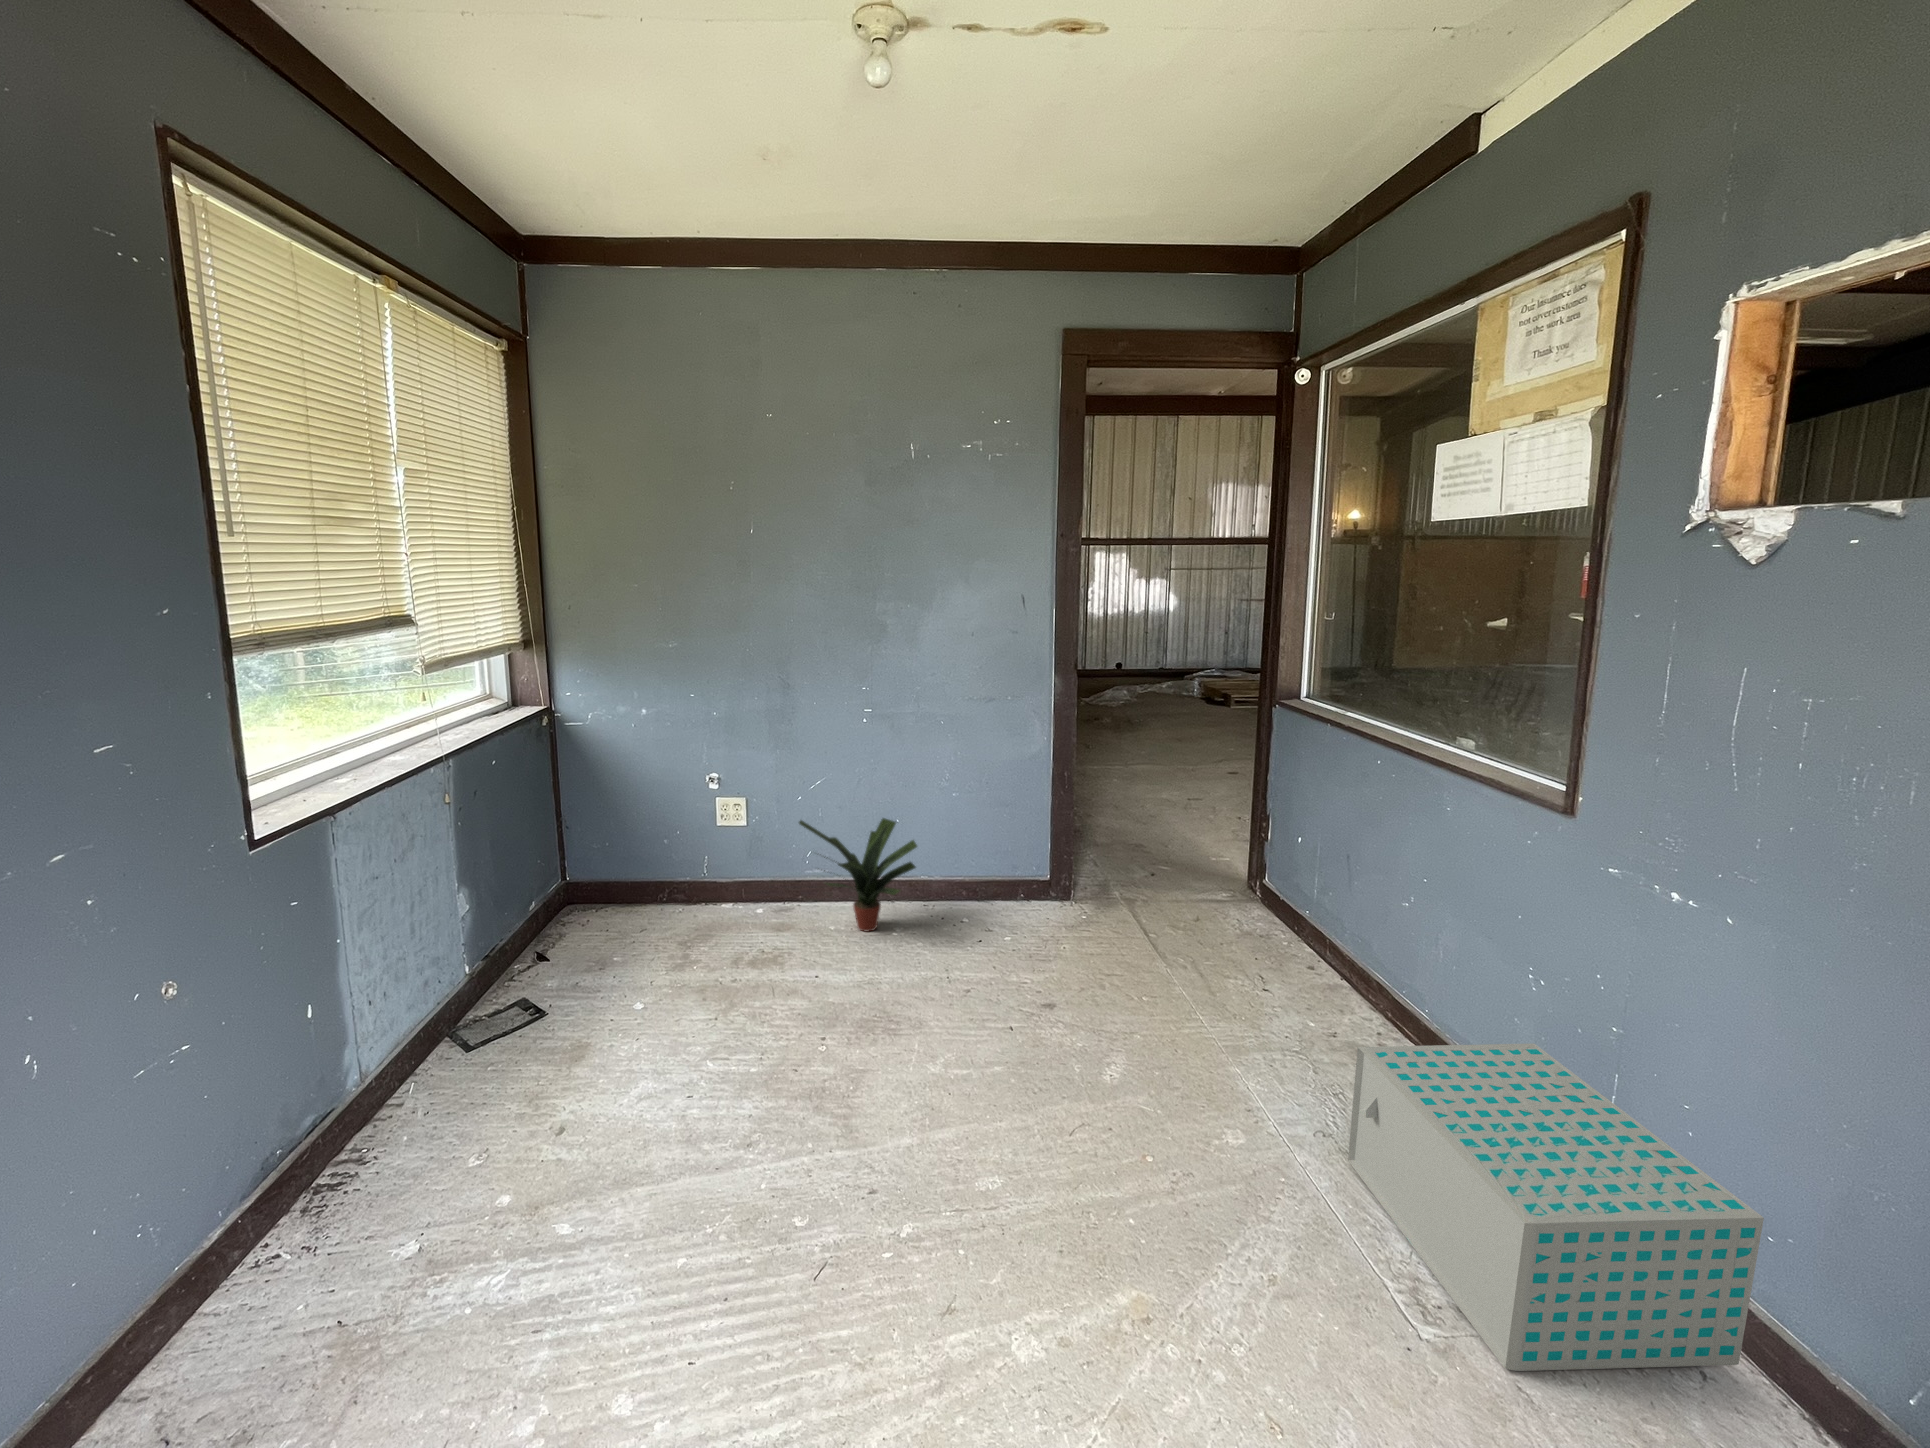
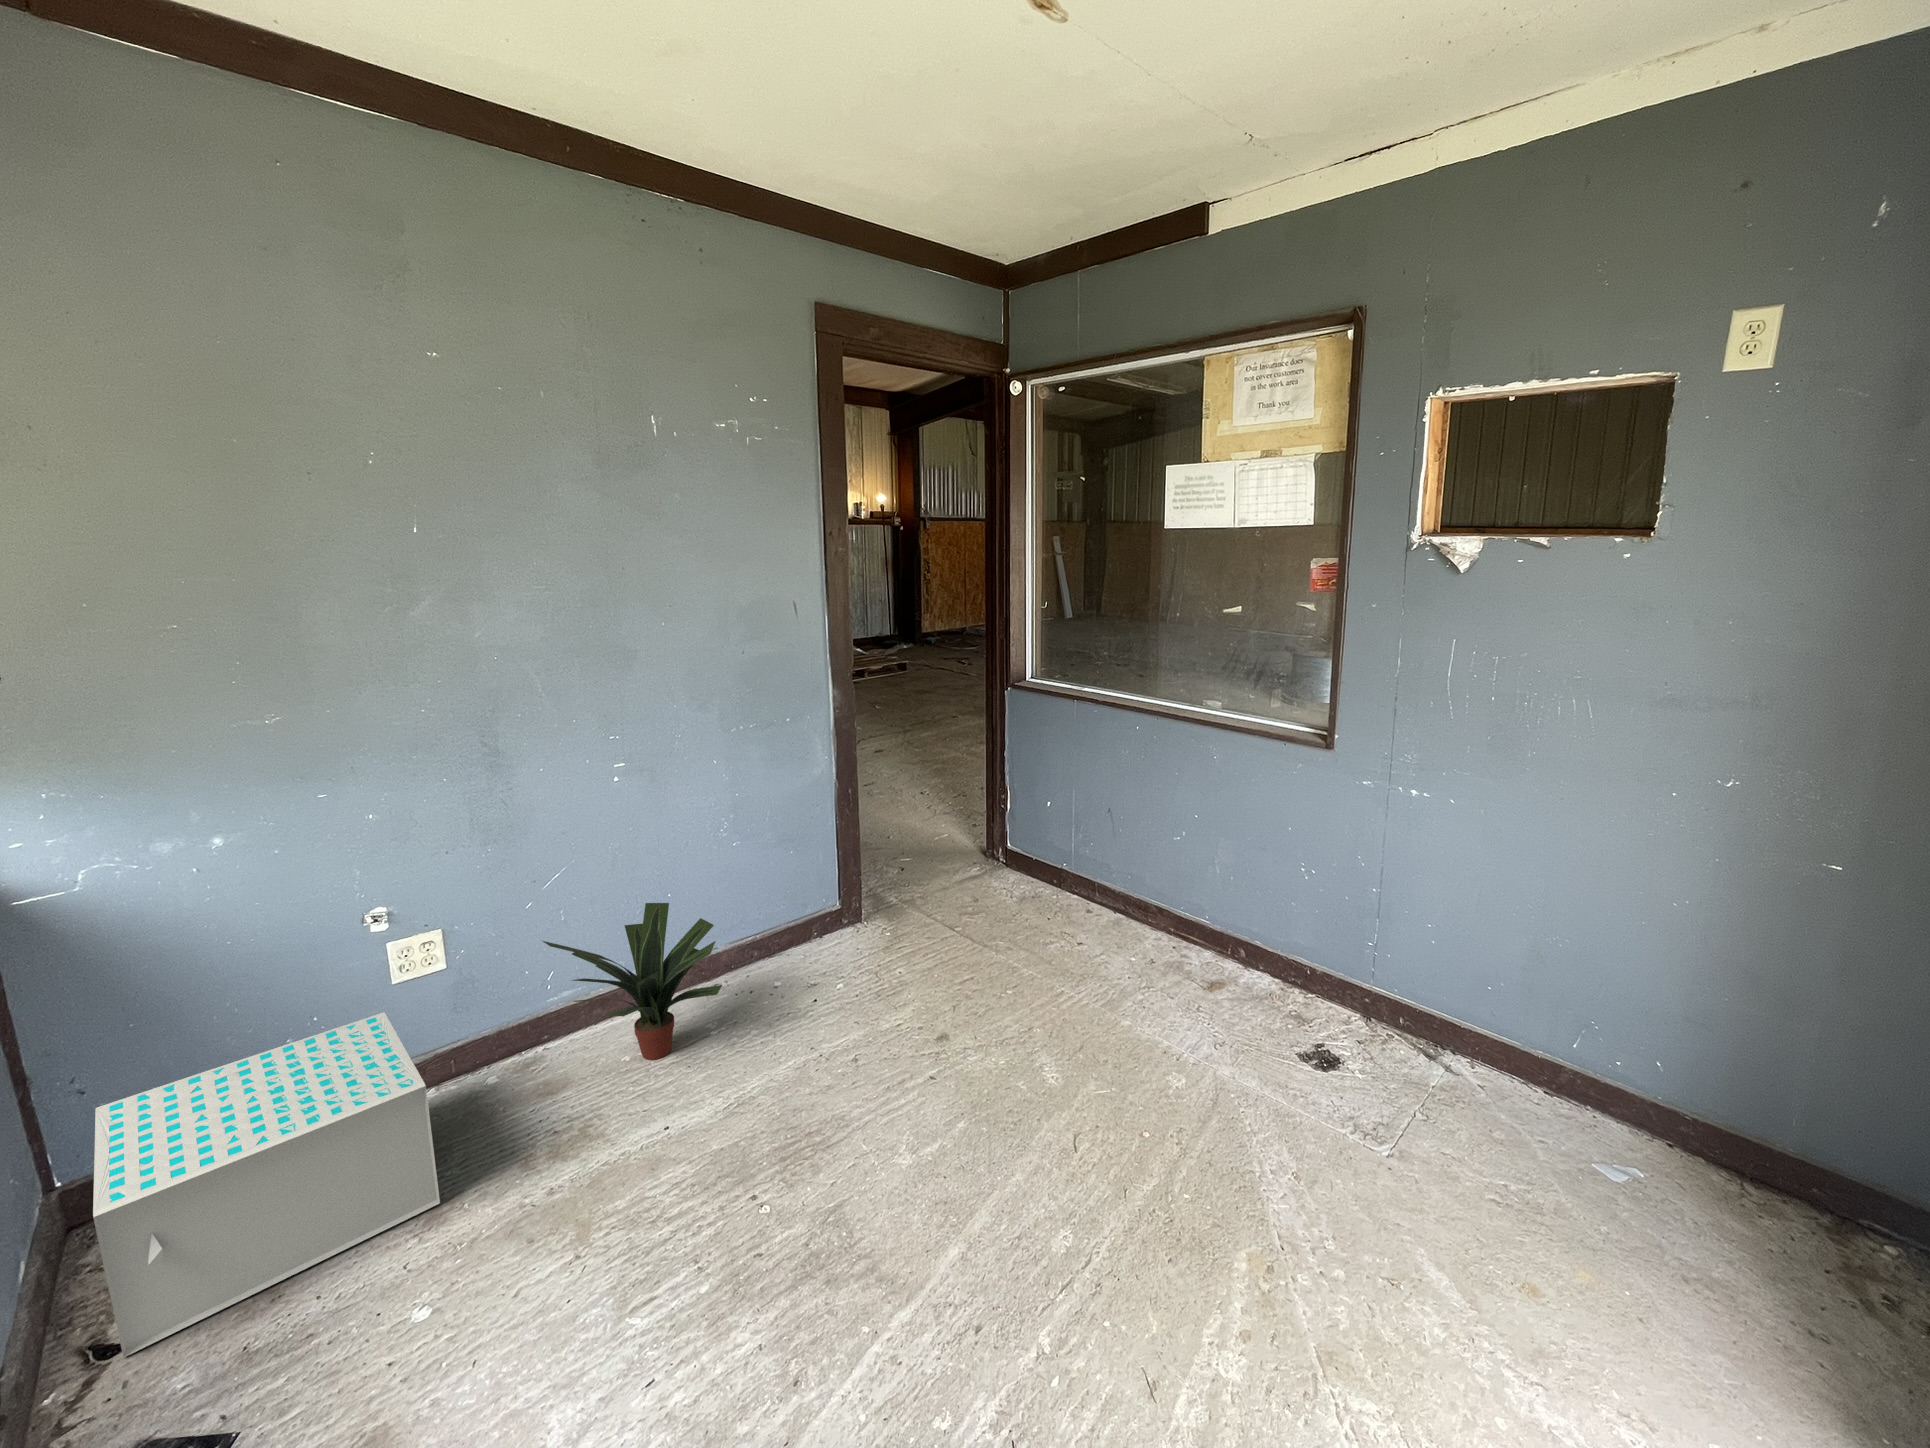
storage box: present [1348,1043,1764,1371] -> present [93,1012,440,1357]

